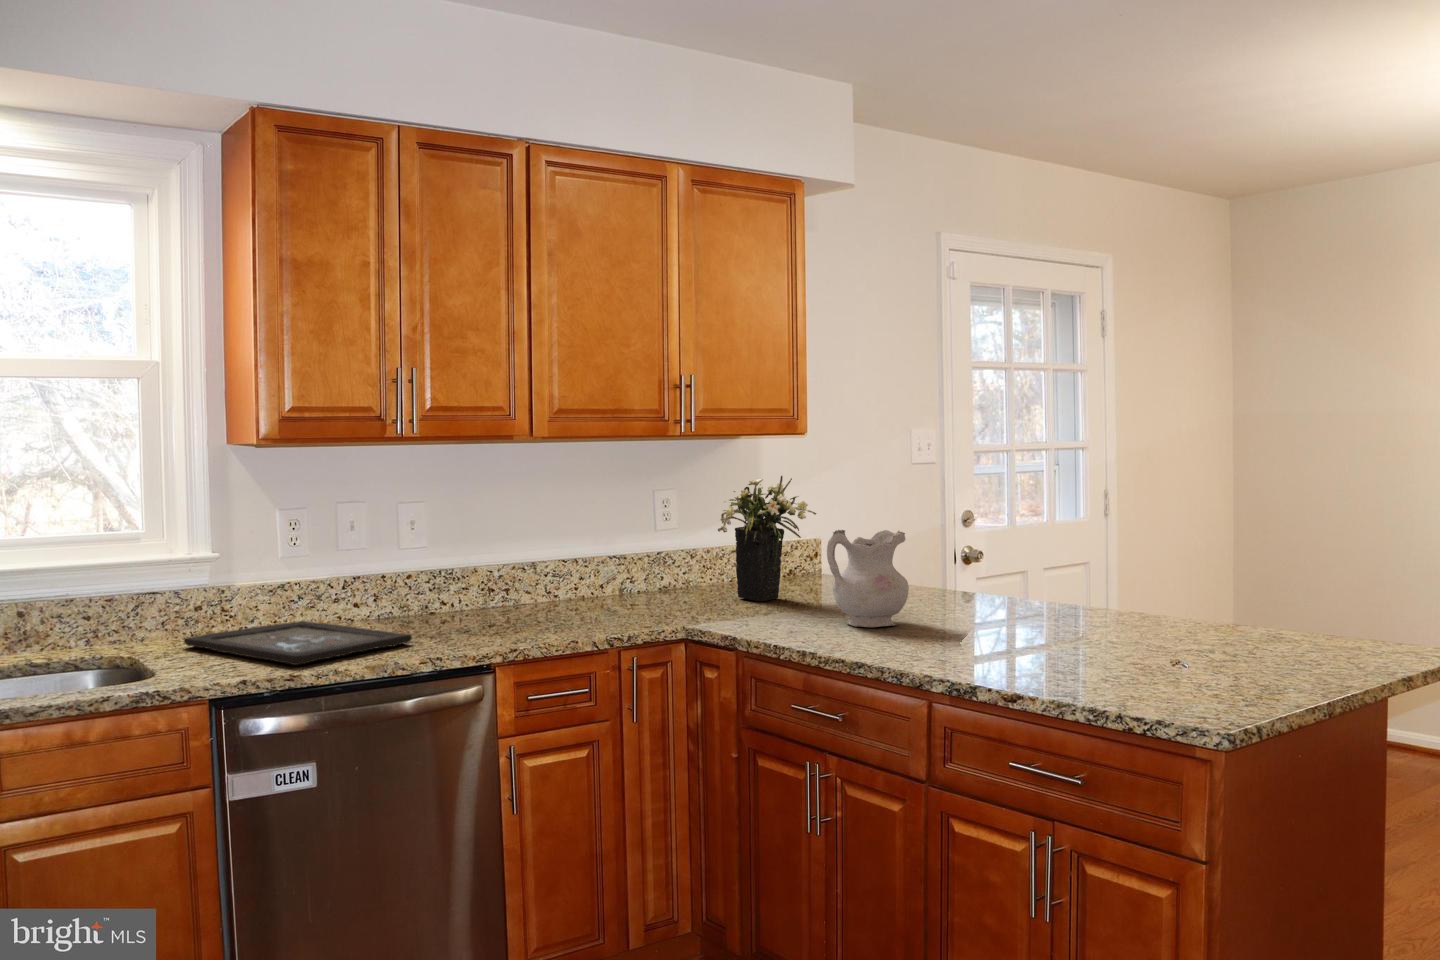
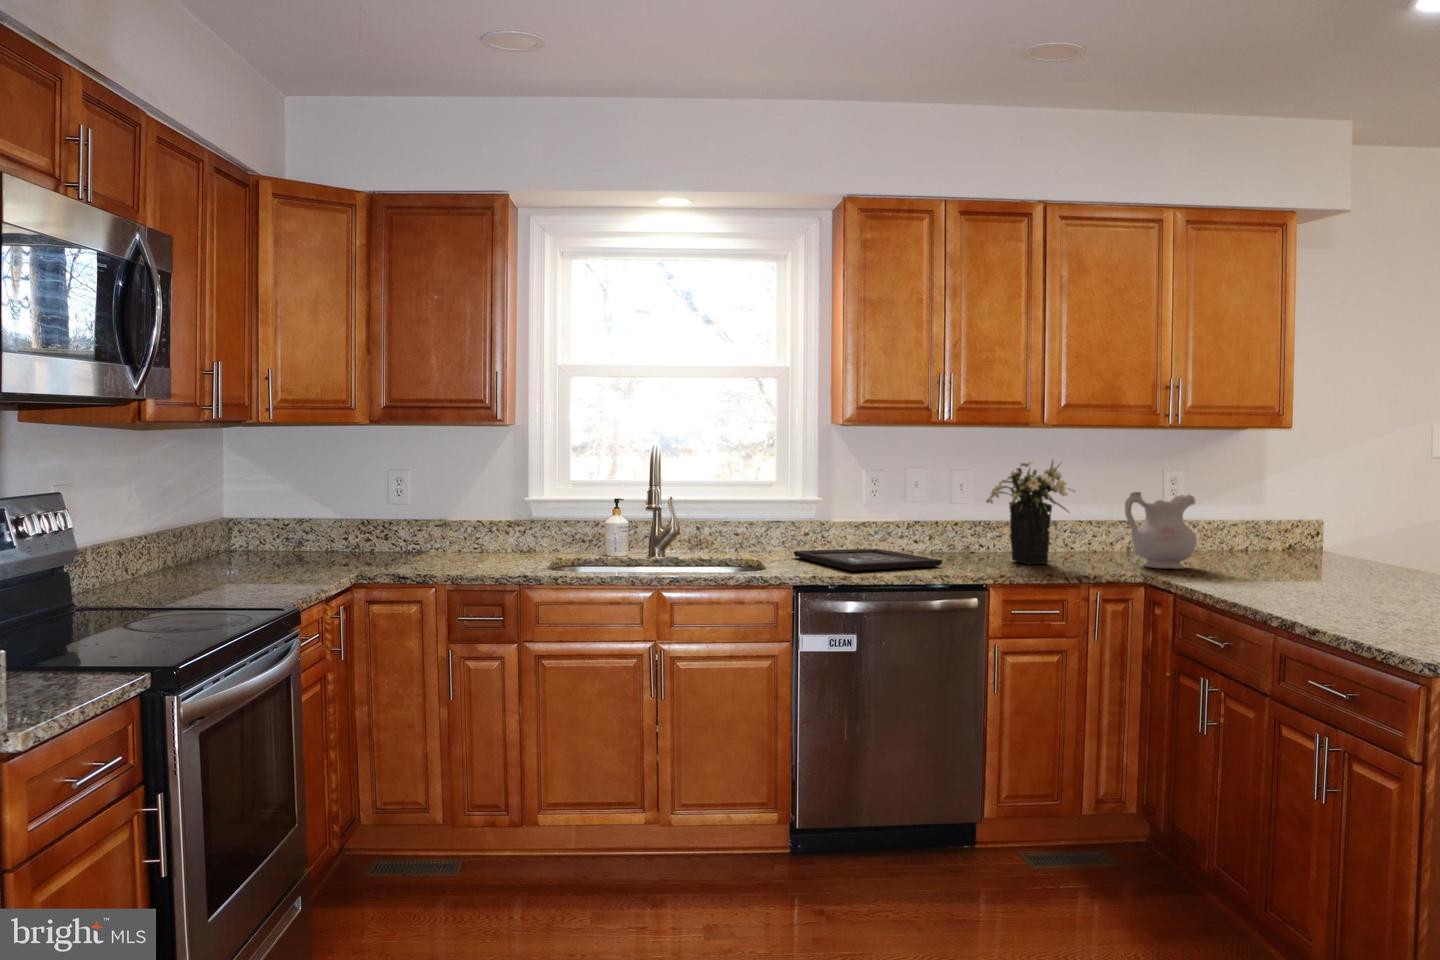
flower arrangement: present [718,476,816,601] -> present [986,461,1070,564]
ceramic pitcher: present [827,530,909,628] -> present [1125,492,1197,569]

